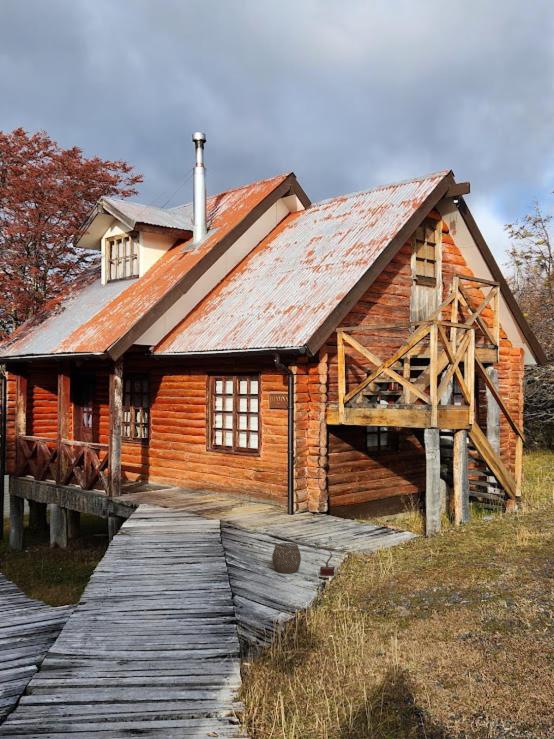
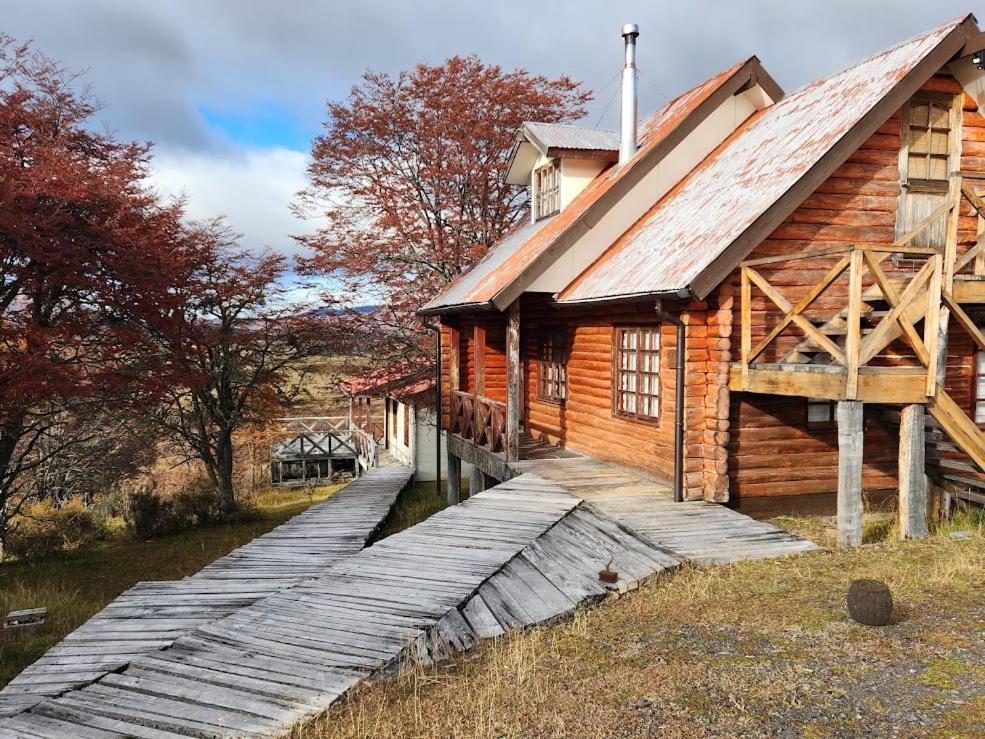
woven basket: present [272,543,301,573] -> present [847,579,893,625]

